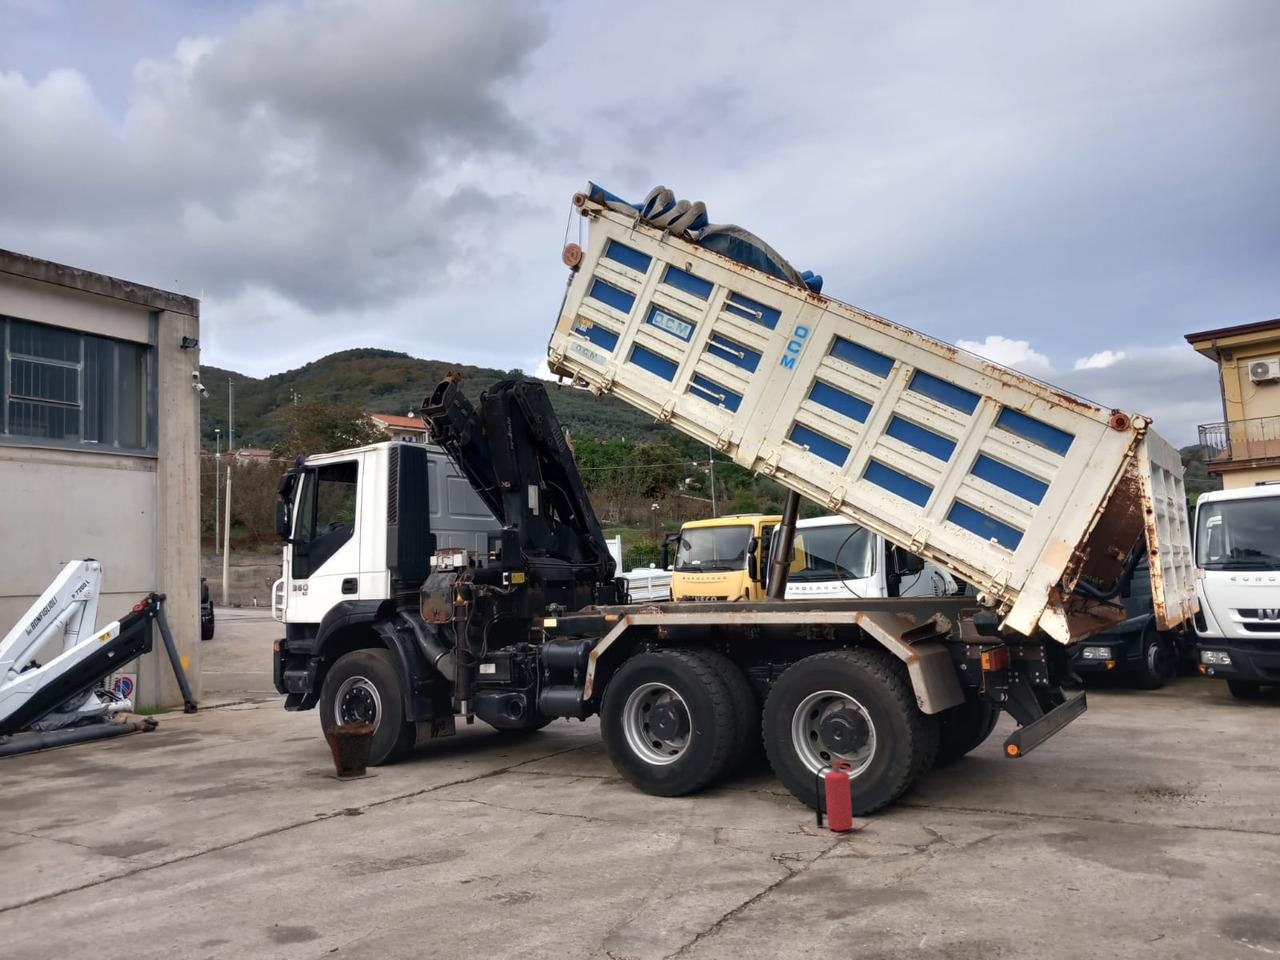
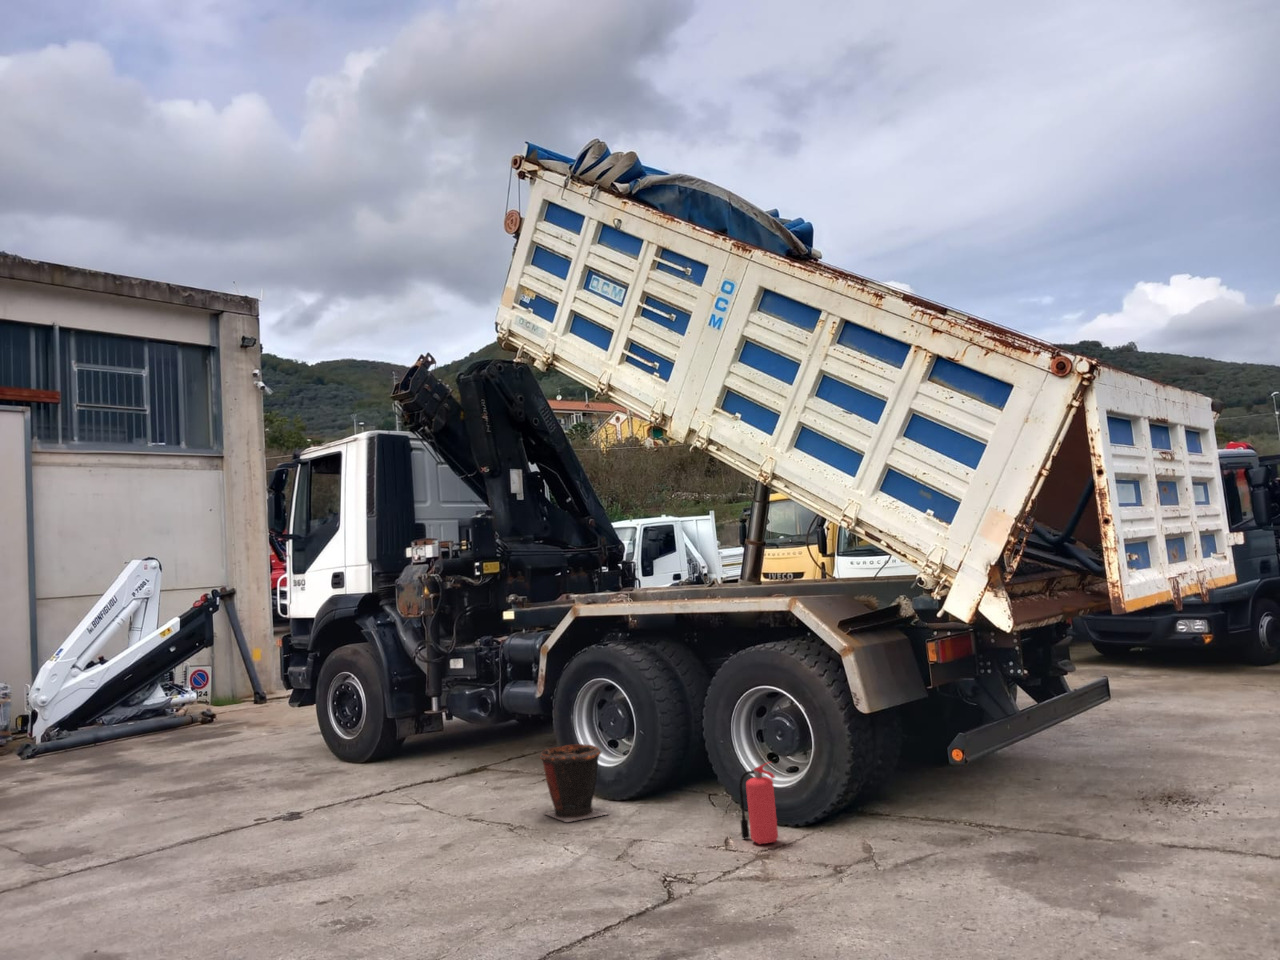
waste bin: present [327,723,376,780] -> present [540,744,607,822]

